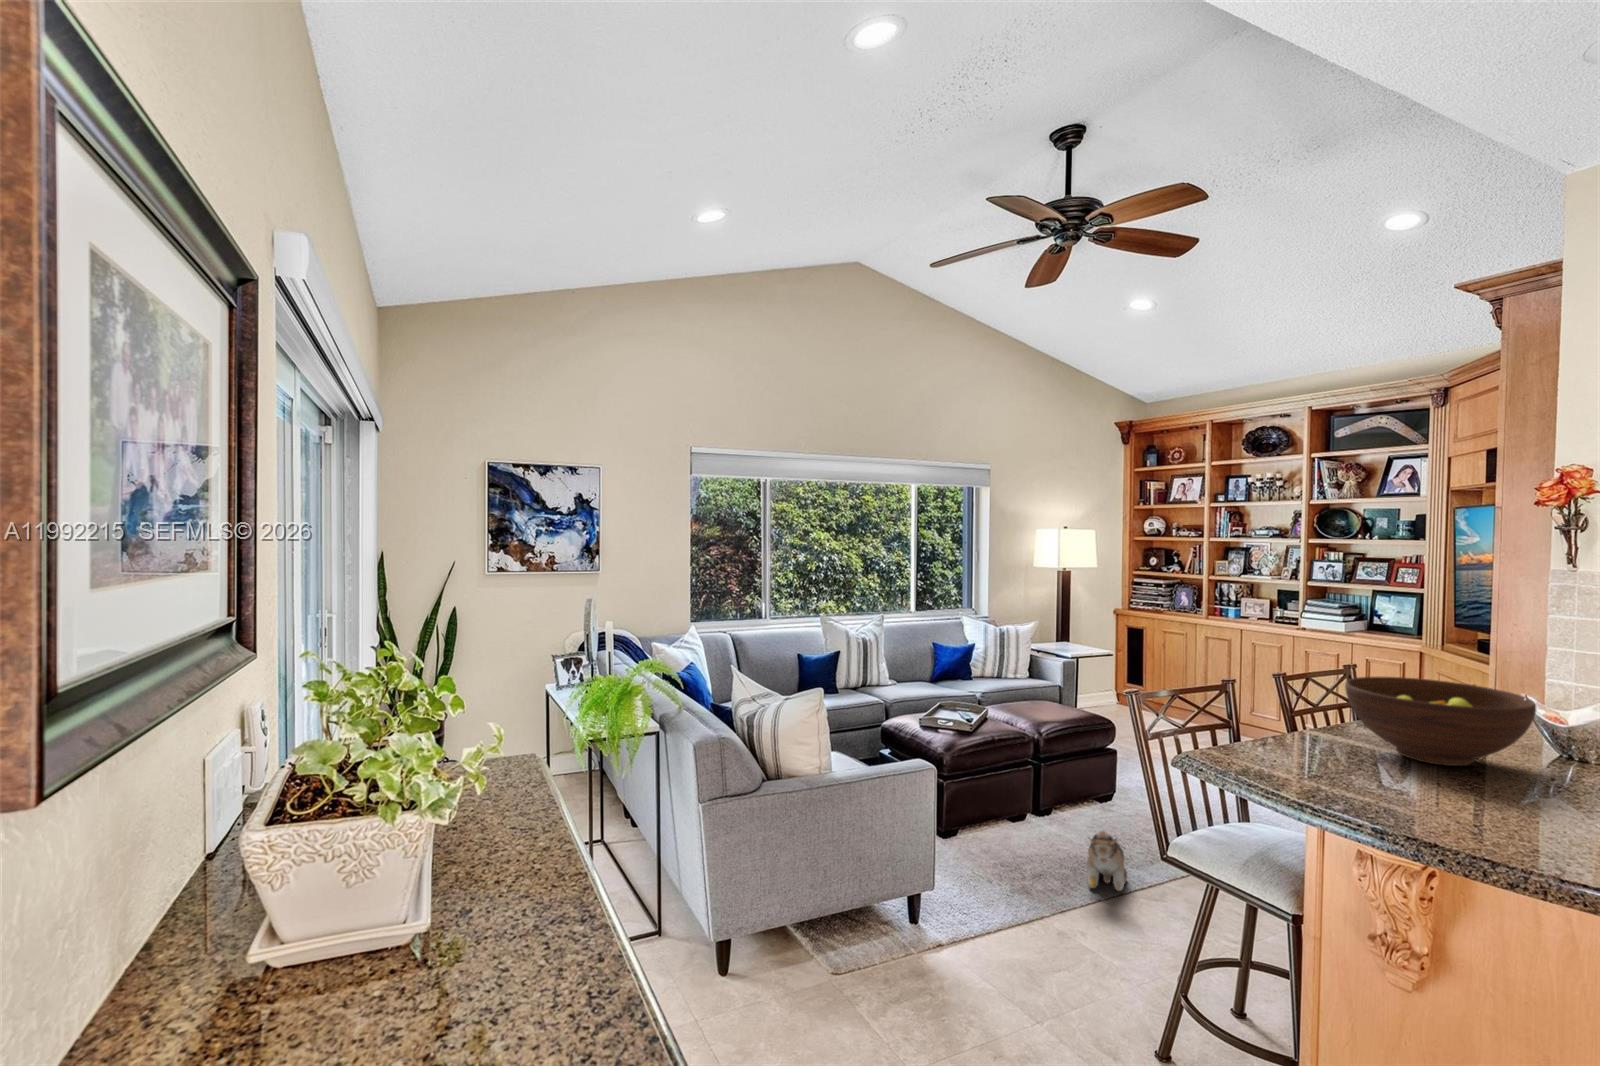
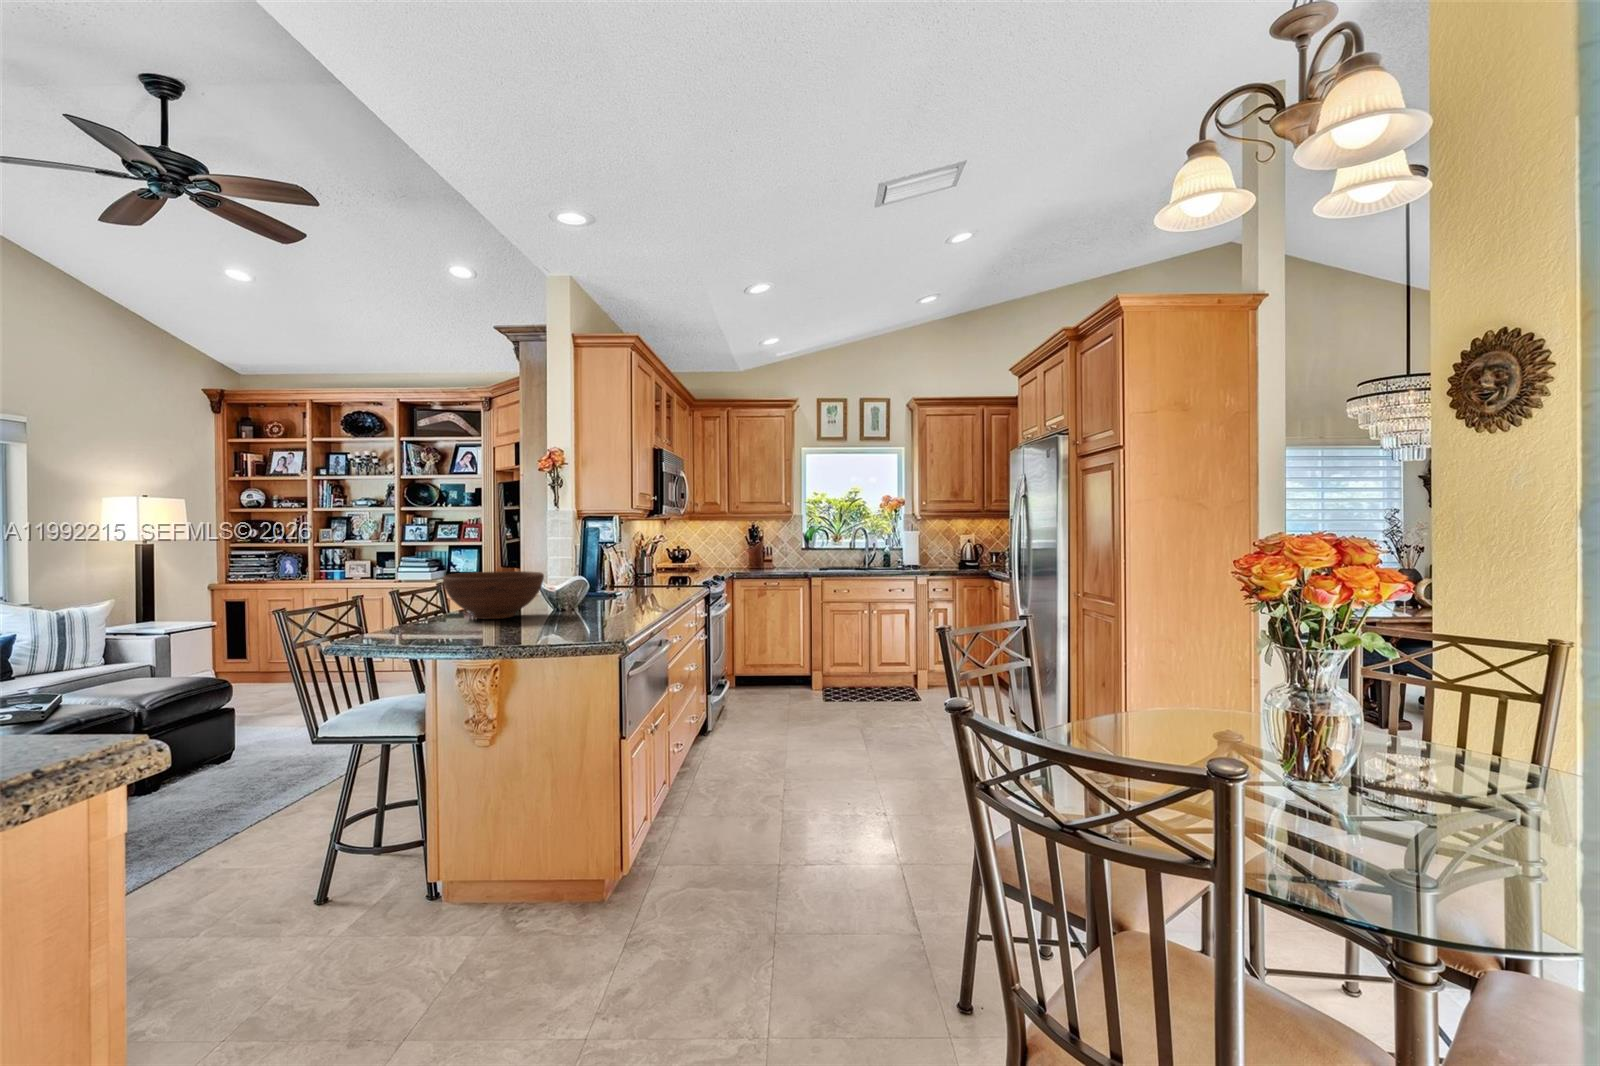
plush toy: present [1087,831,1127,891] -> none [216,766,259,825]

